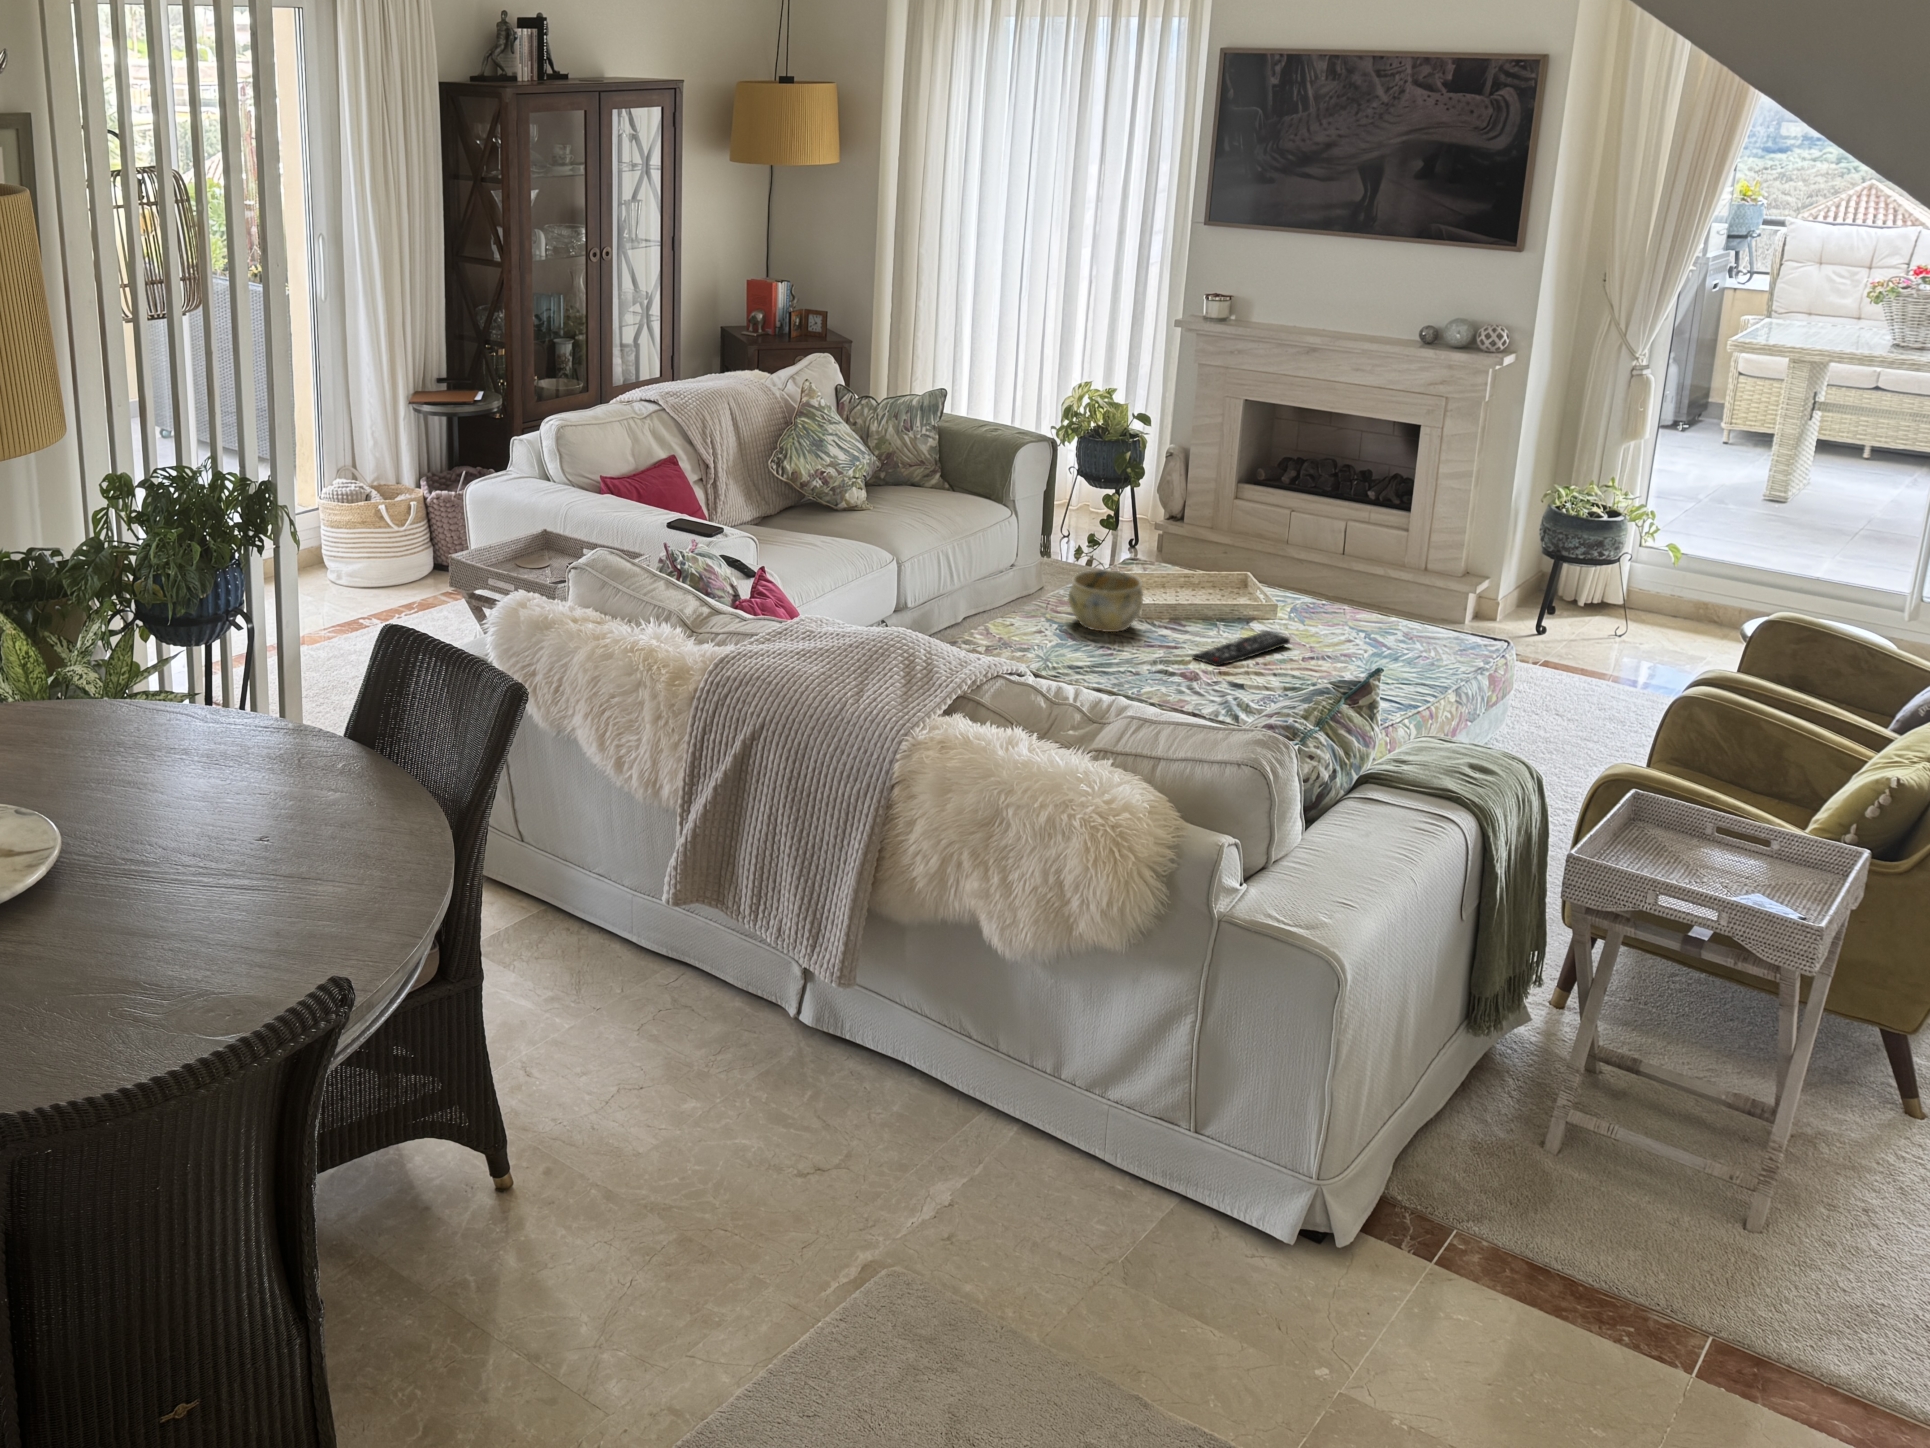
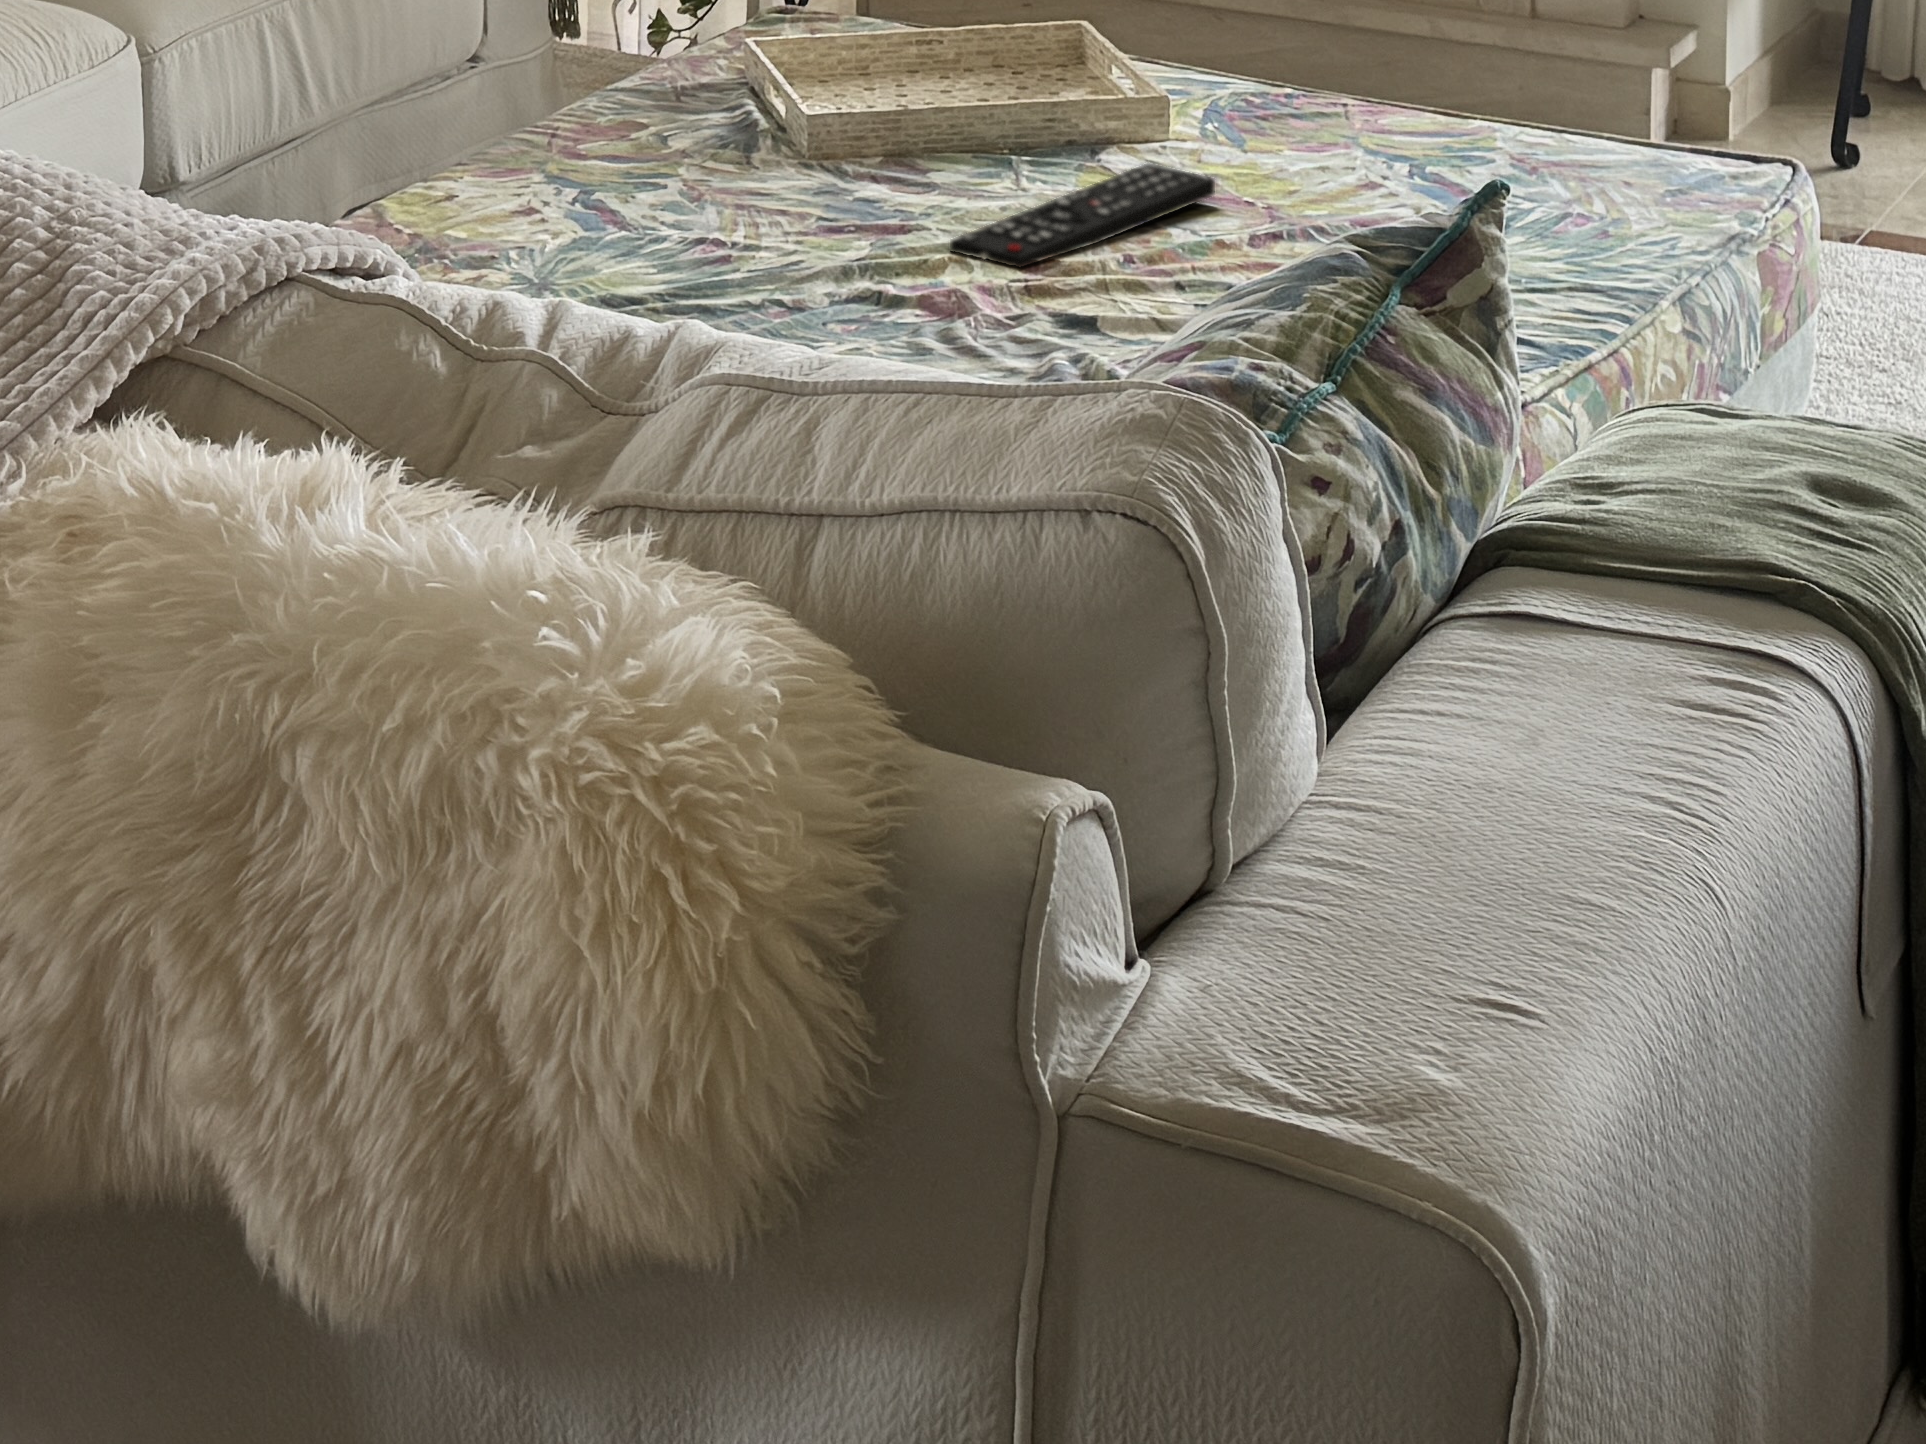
ceramic bowl: present [1068,570,1143,632] -> none [596,22,803,196]

